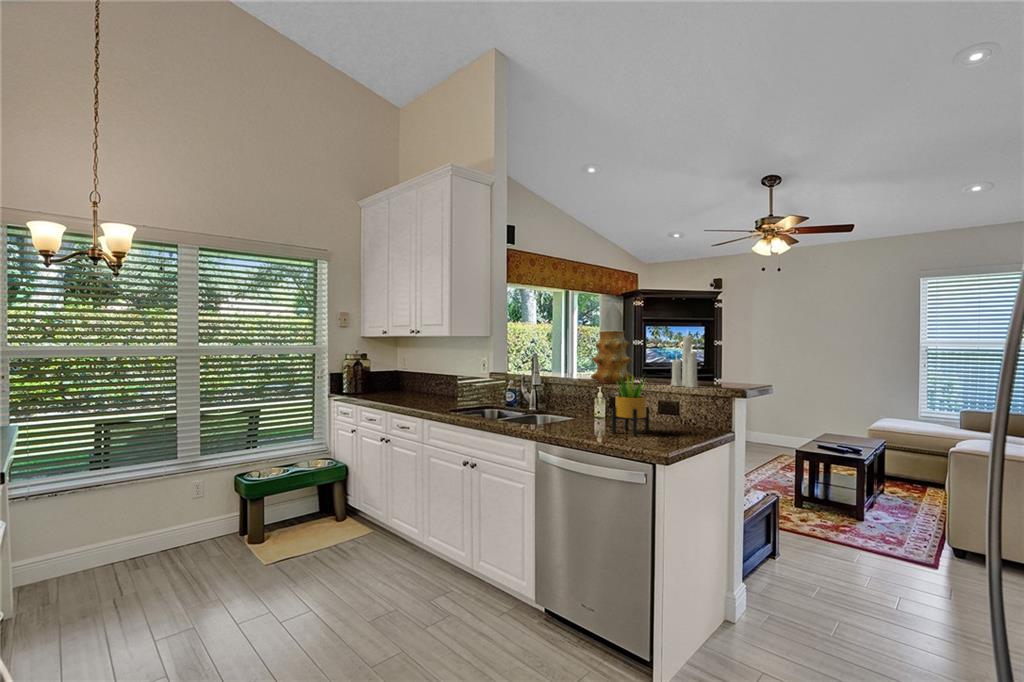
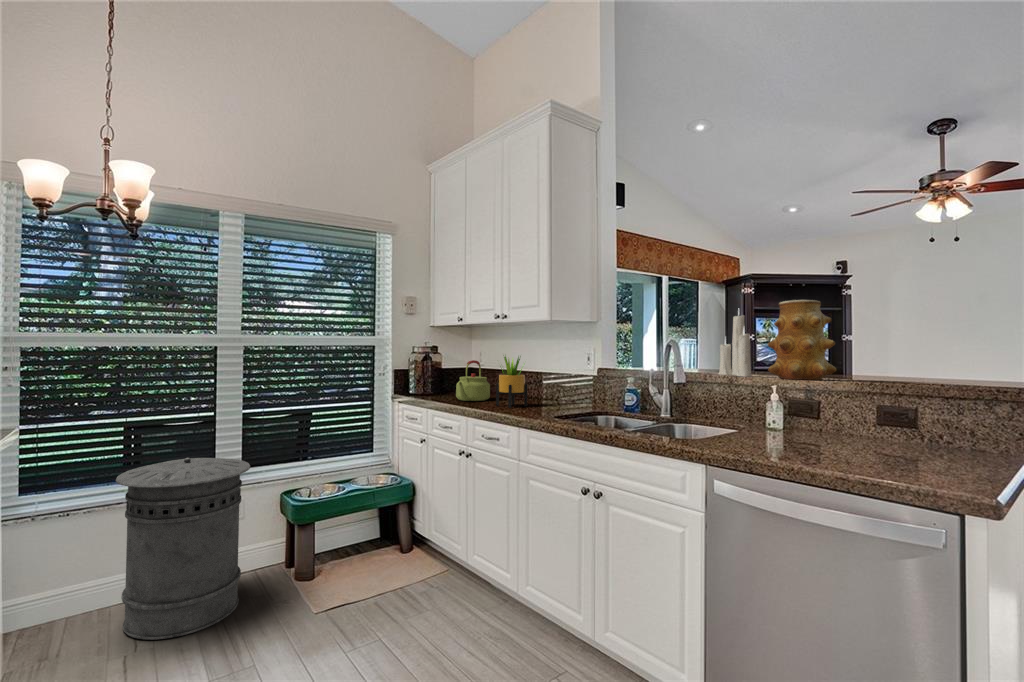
candle: present [671,336,698,388] -> present [719,312,752,377]
kettle: none [382,367,409,399] -> present [456,360,490,401]
potted plant: present [612,374,649,436] -> present [496,356,527,408]
trash can: none [101,447,211,588] -> present [116,458,250,640]

